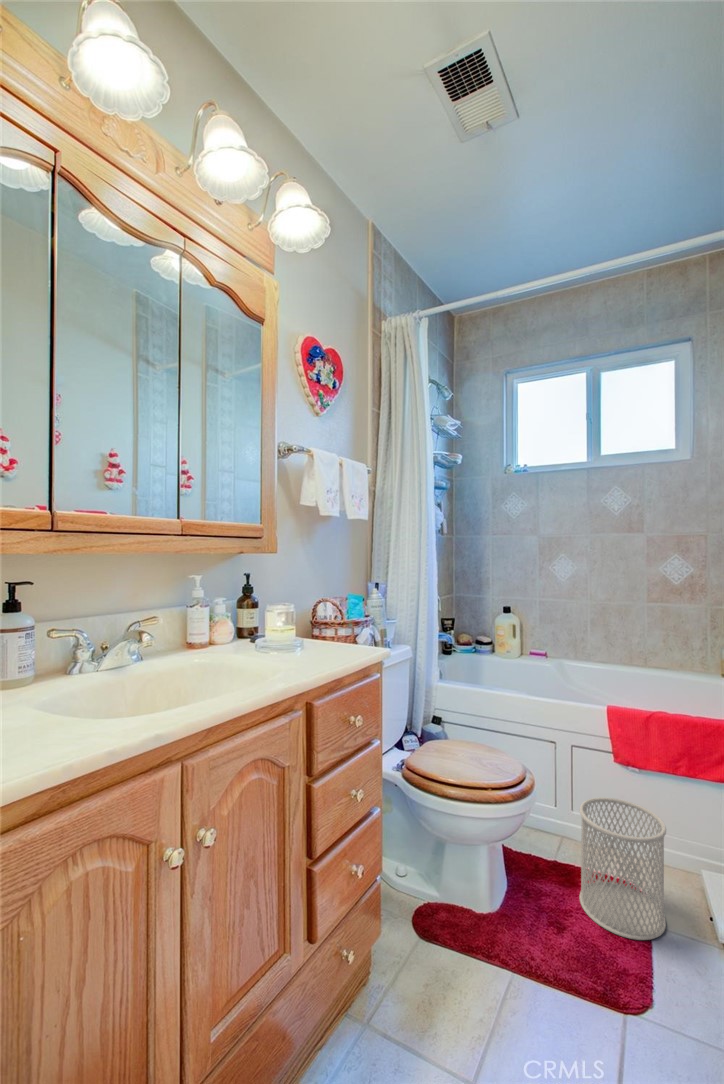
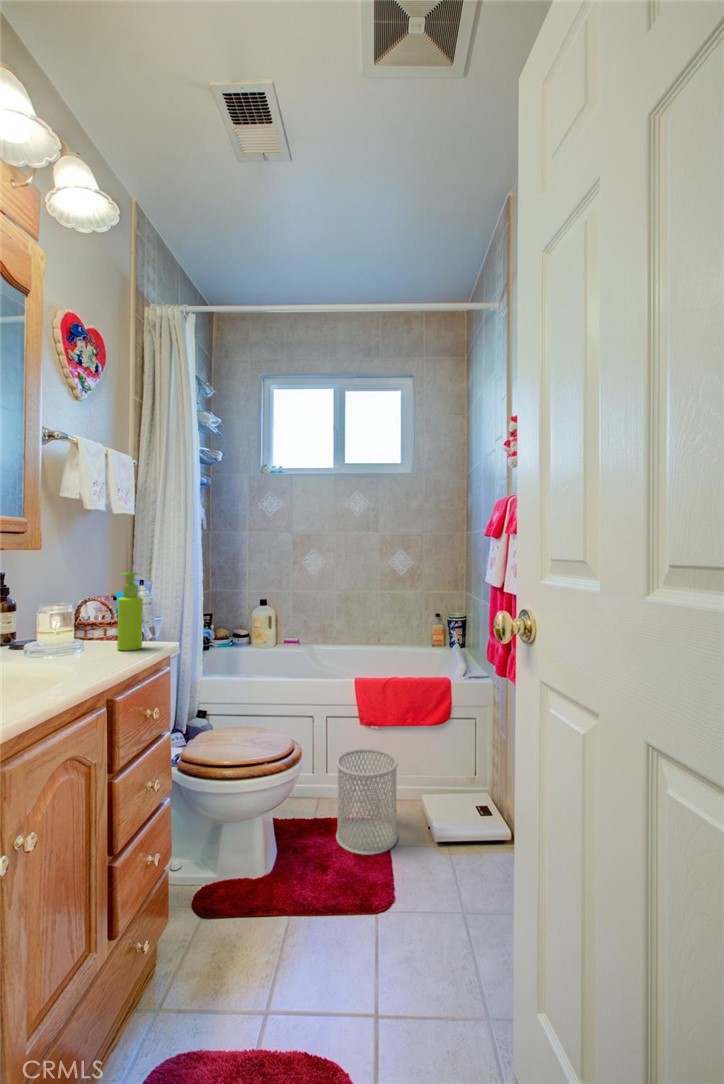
soap dispenser: none [332,577,355,653] -> present [117,572,143,650]

